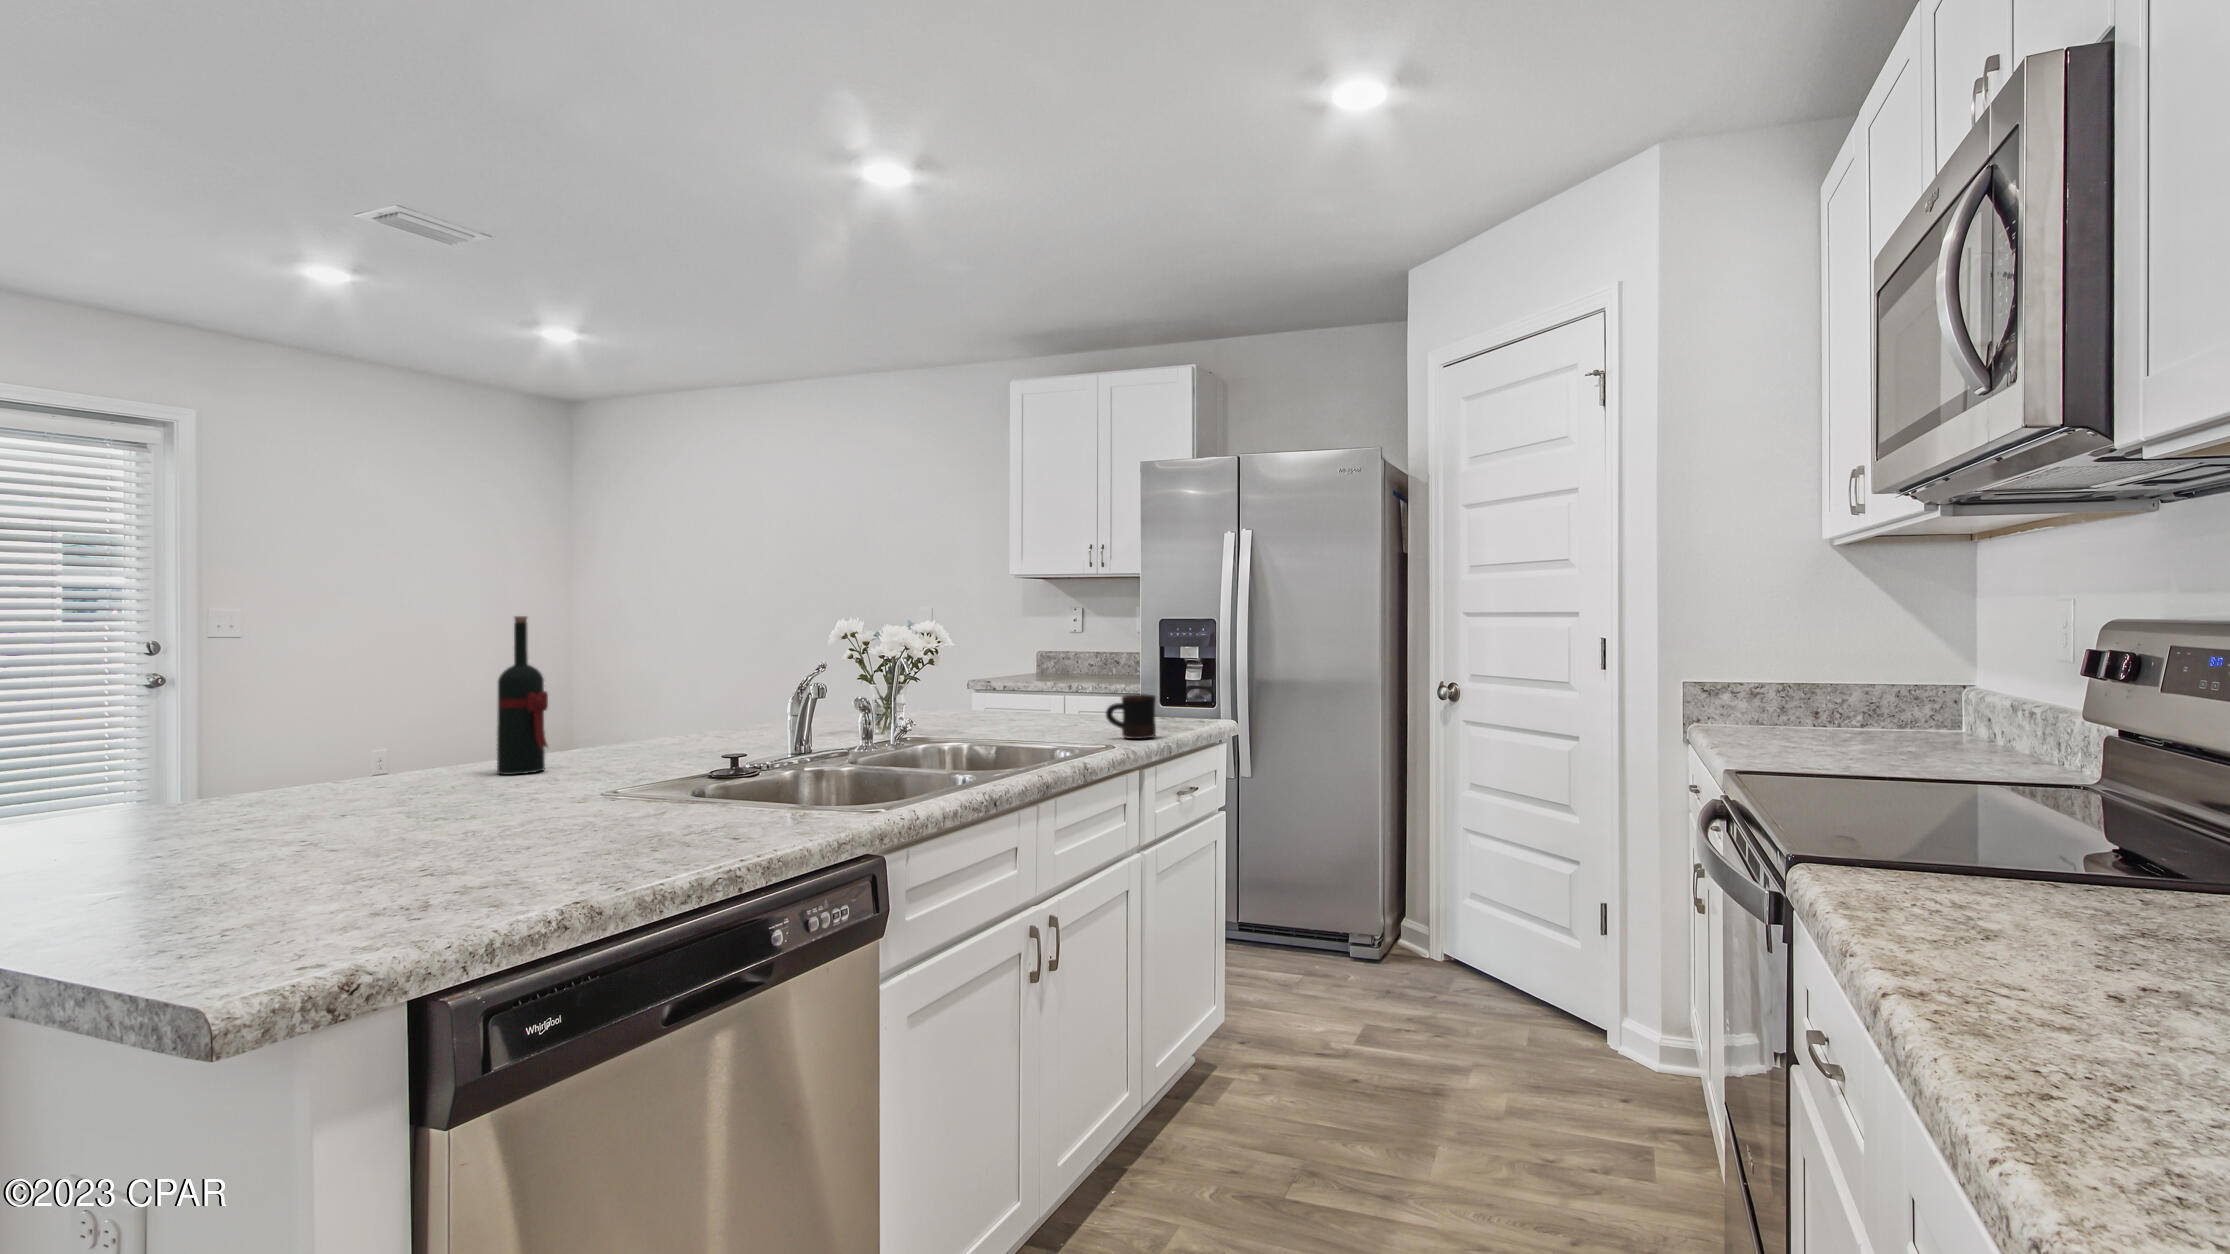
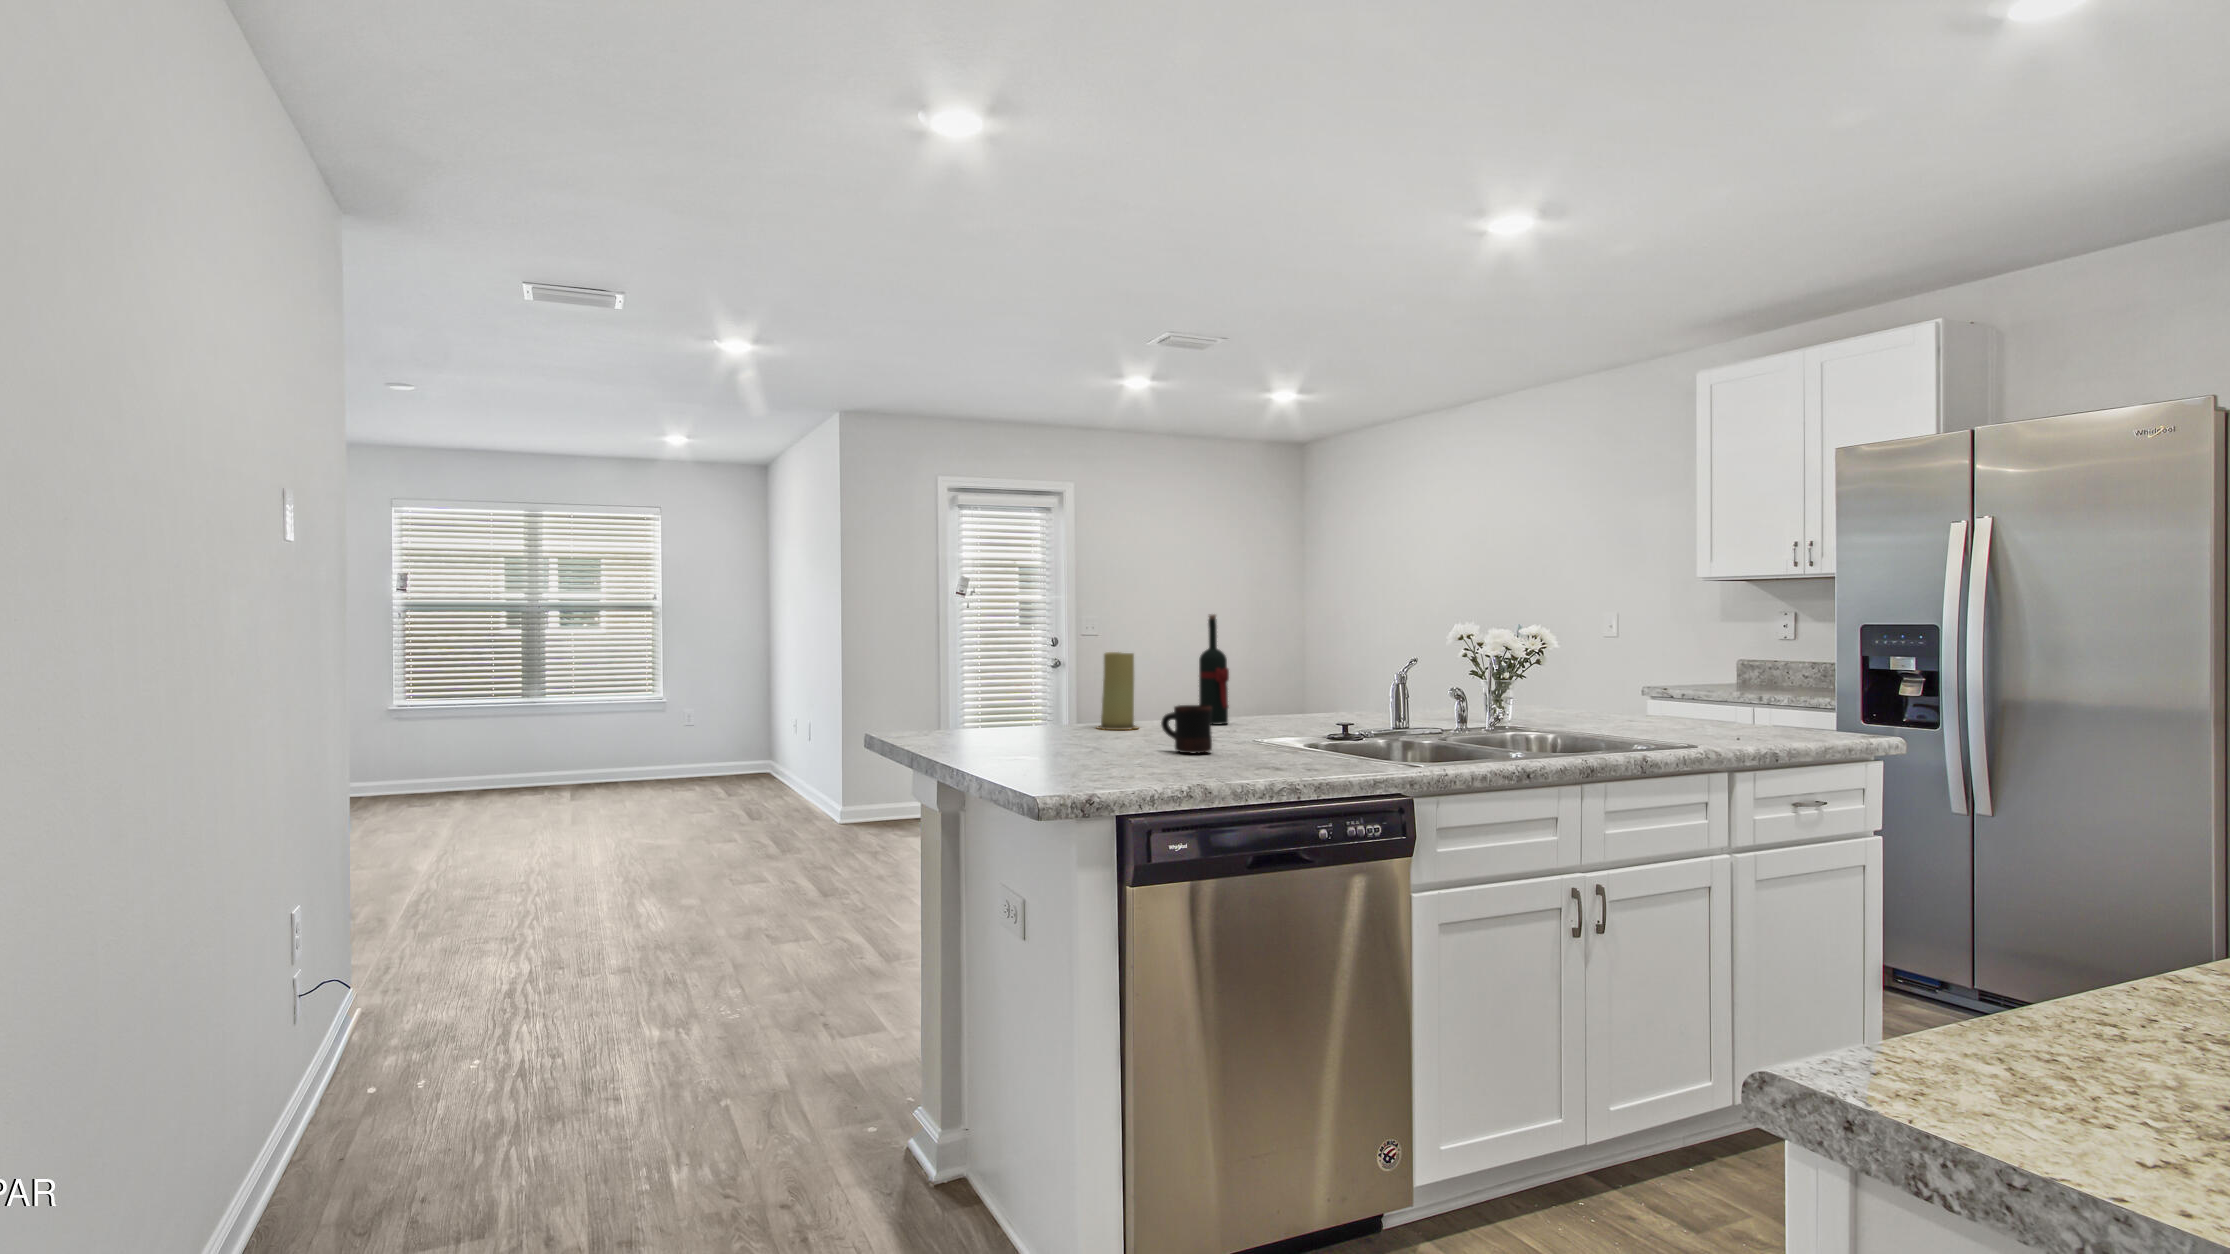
candle: none [308,677,395,804] -> present [1097,652,1138,730]
mug: present [1106,694,1156,739] -> present [1161,705,1212,753]

